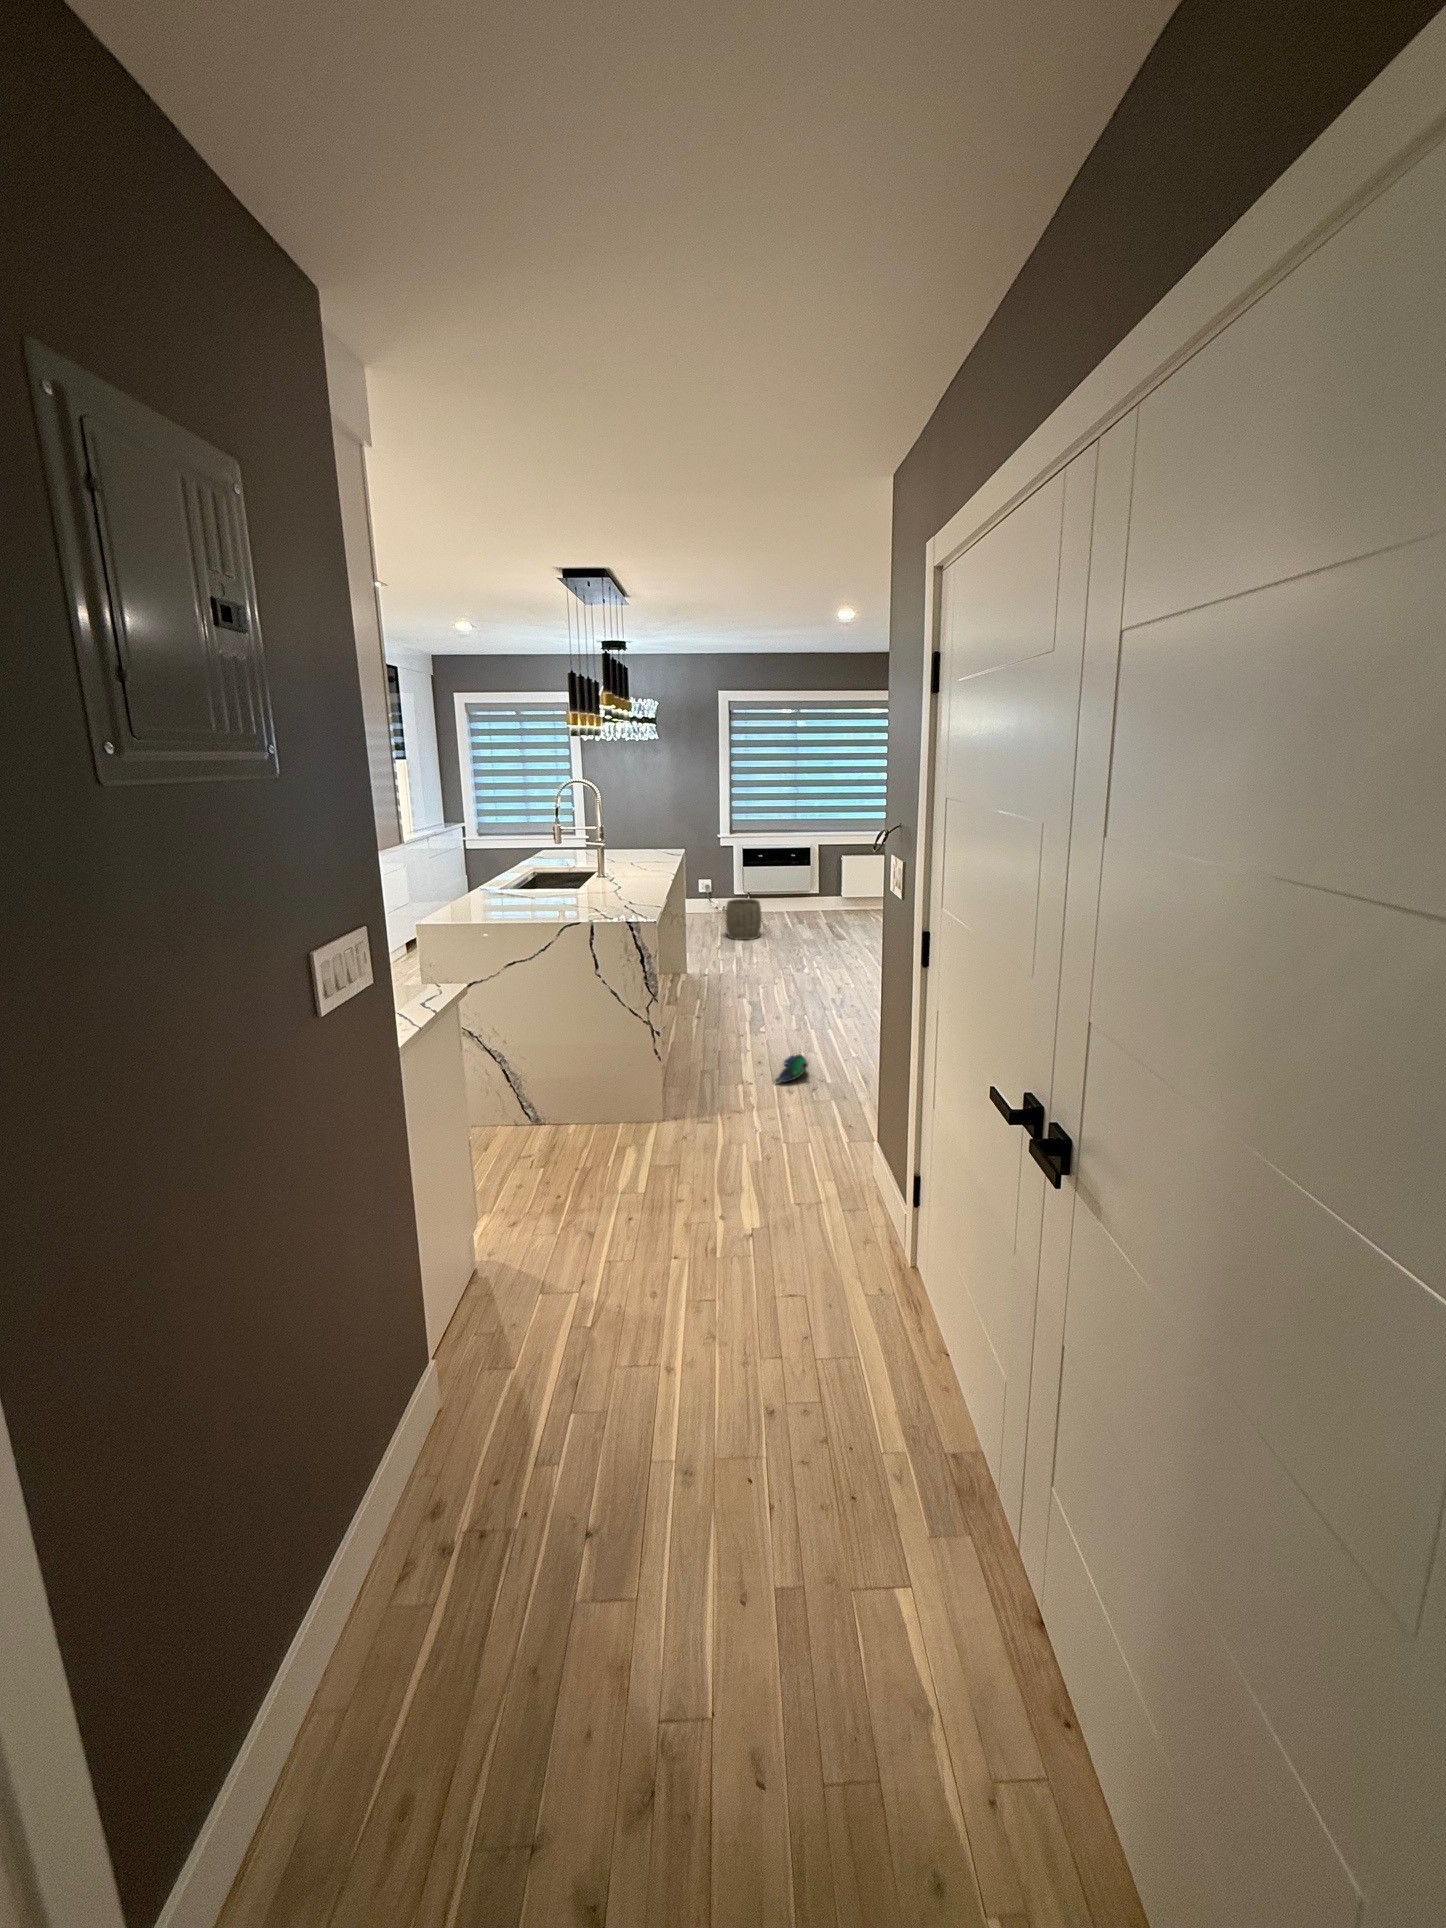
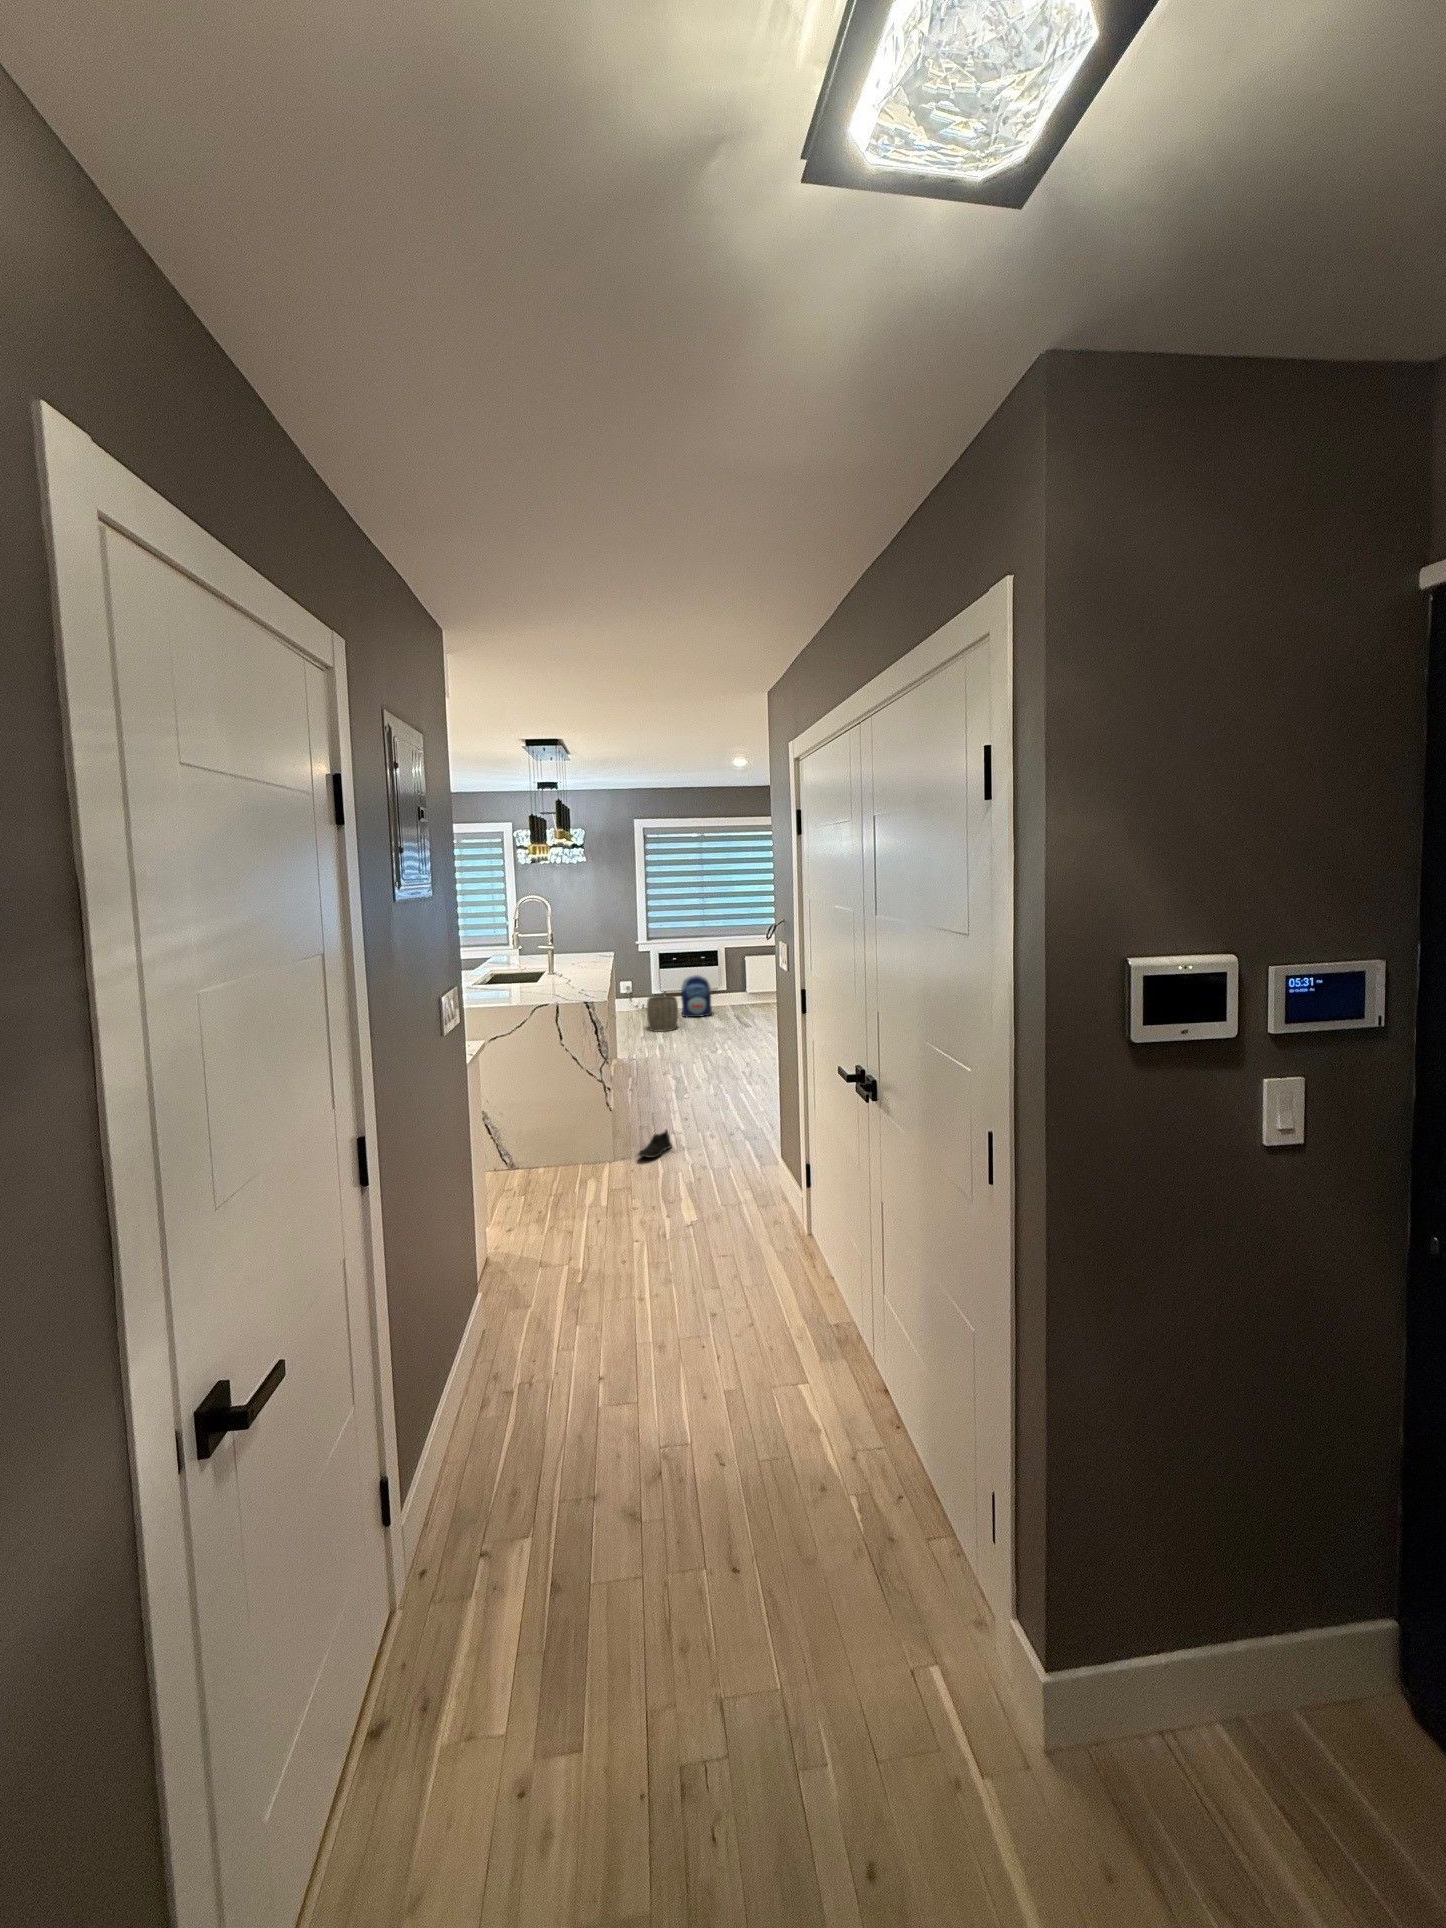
backpack: none [766,876,801,923] -> present [681,975,712,1017]
plush toy: present [775,1054,808,1083] -> none [700,1109,727,1132]
shoe: none [693,1082,738,1120] -> present [638,1130,672,1158]

